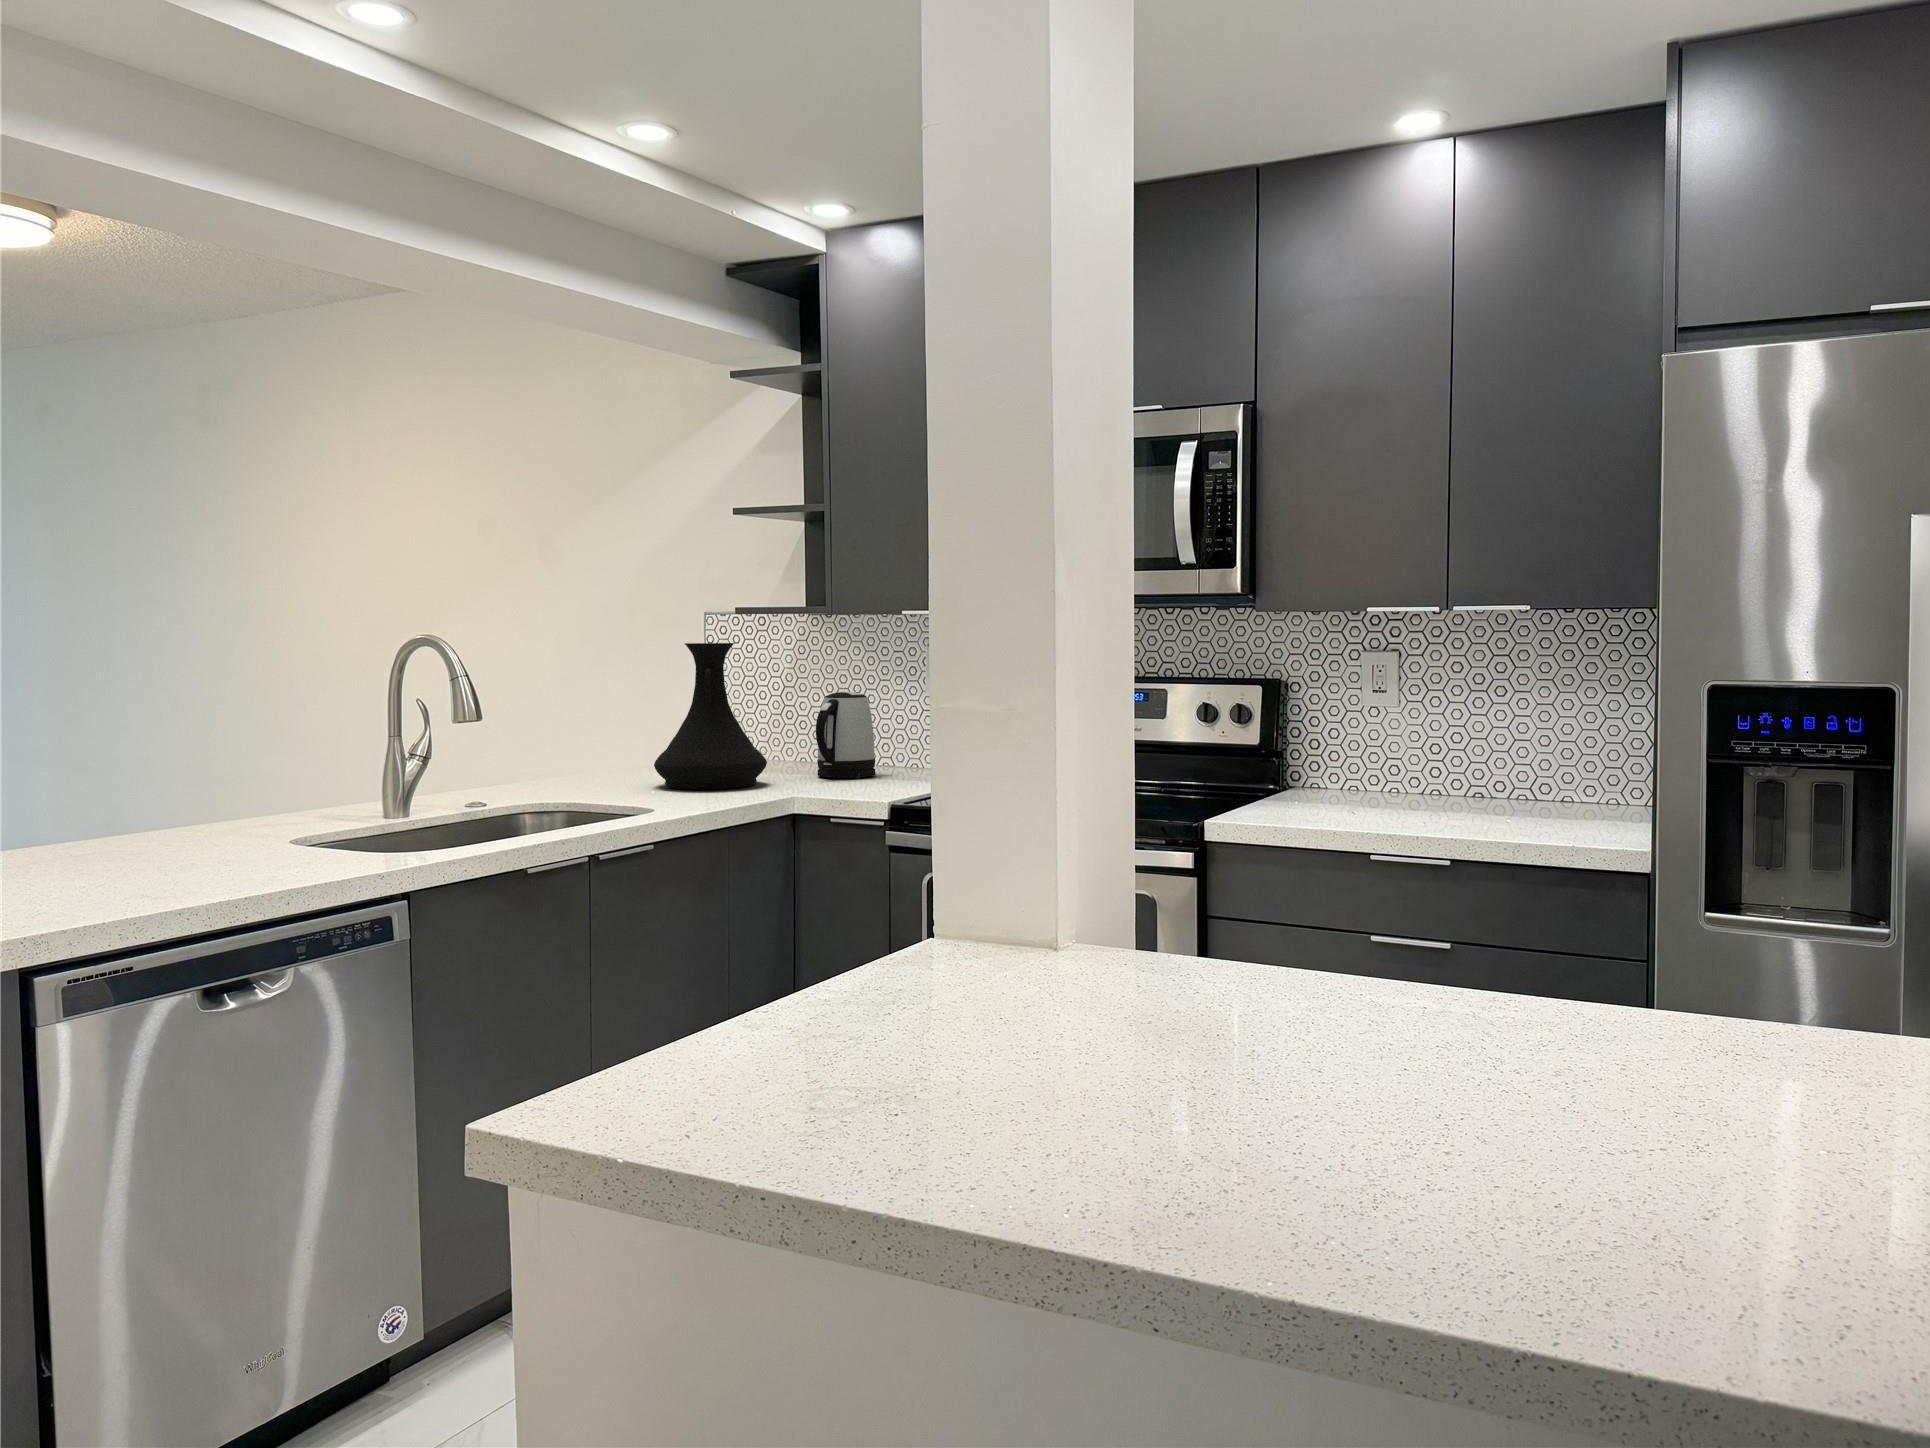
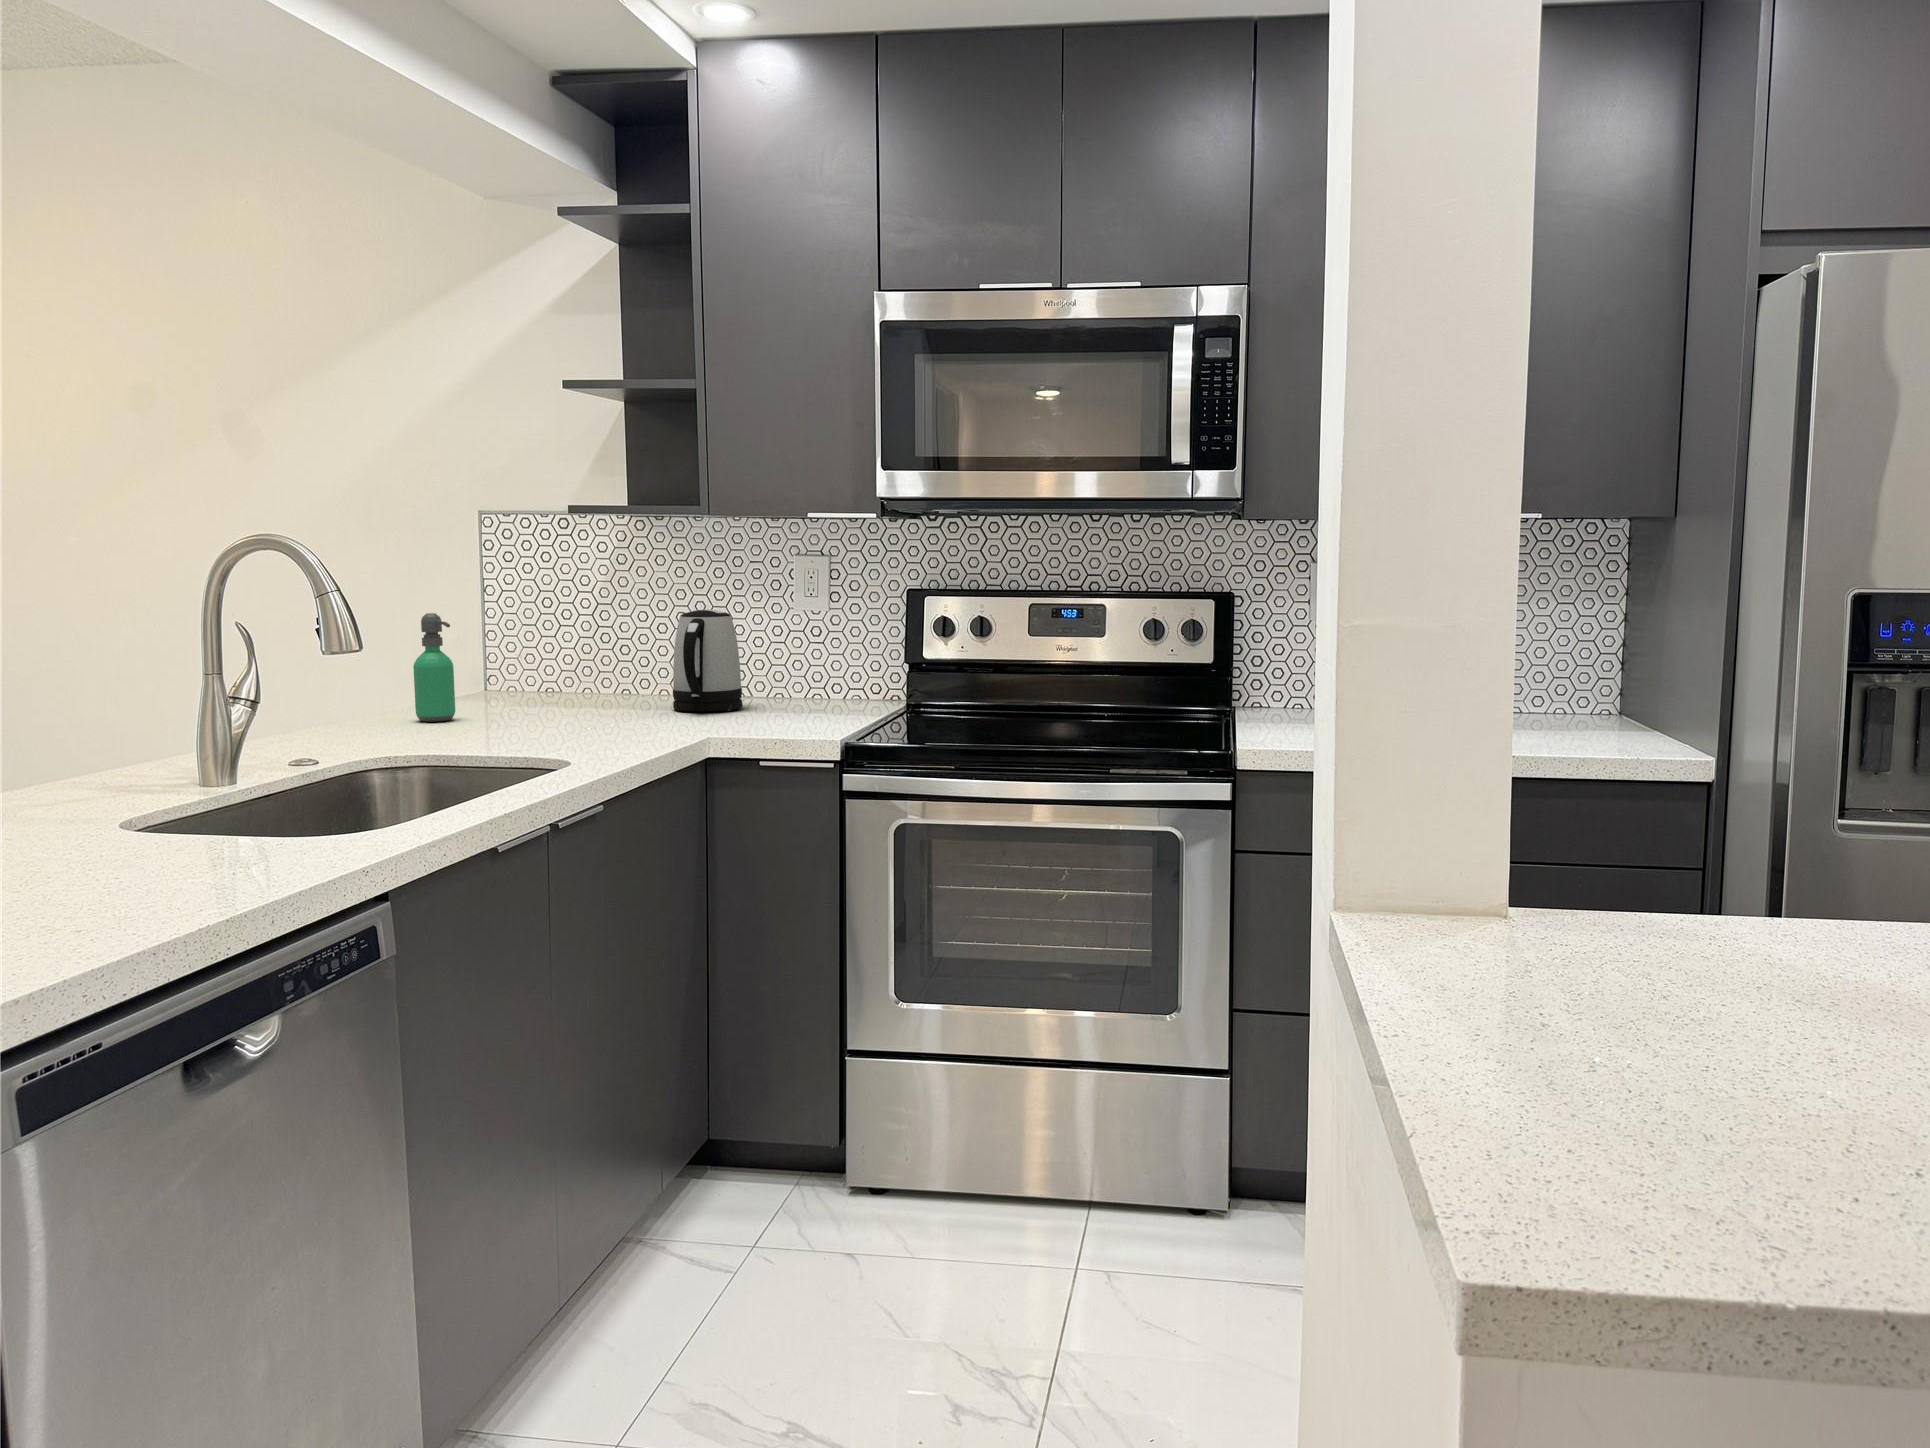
vase: present [654,643,767,789] -> none [495,551,639,733]
soap dispenser: none [615,692,646,778] -> present [413,613,455,722]

